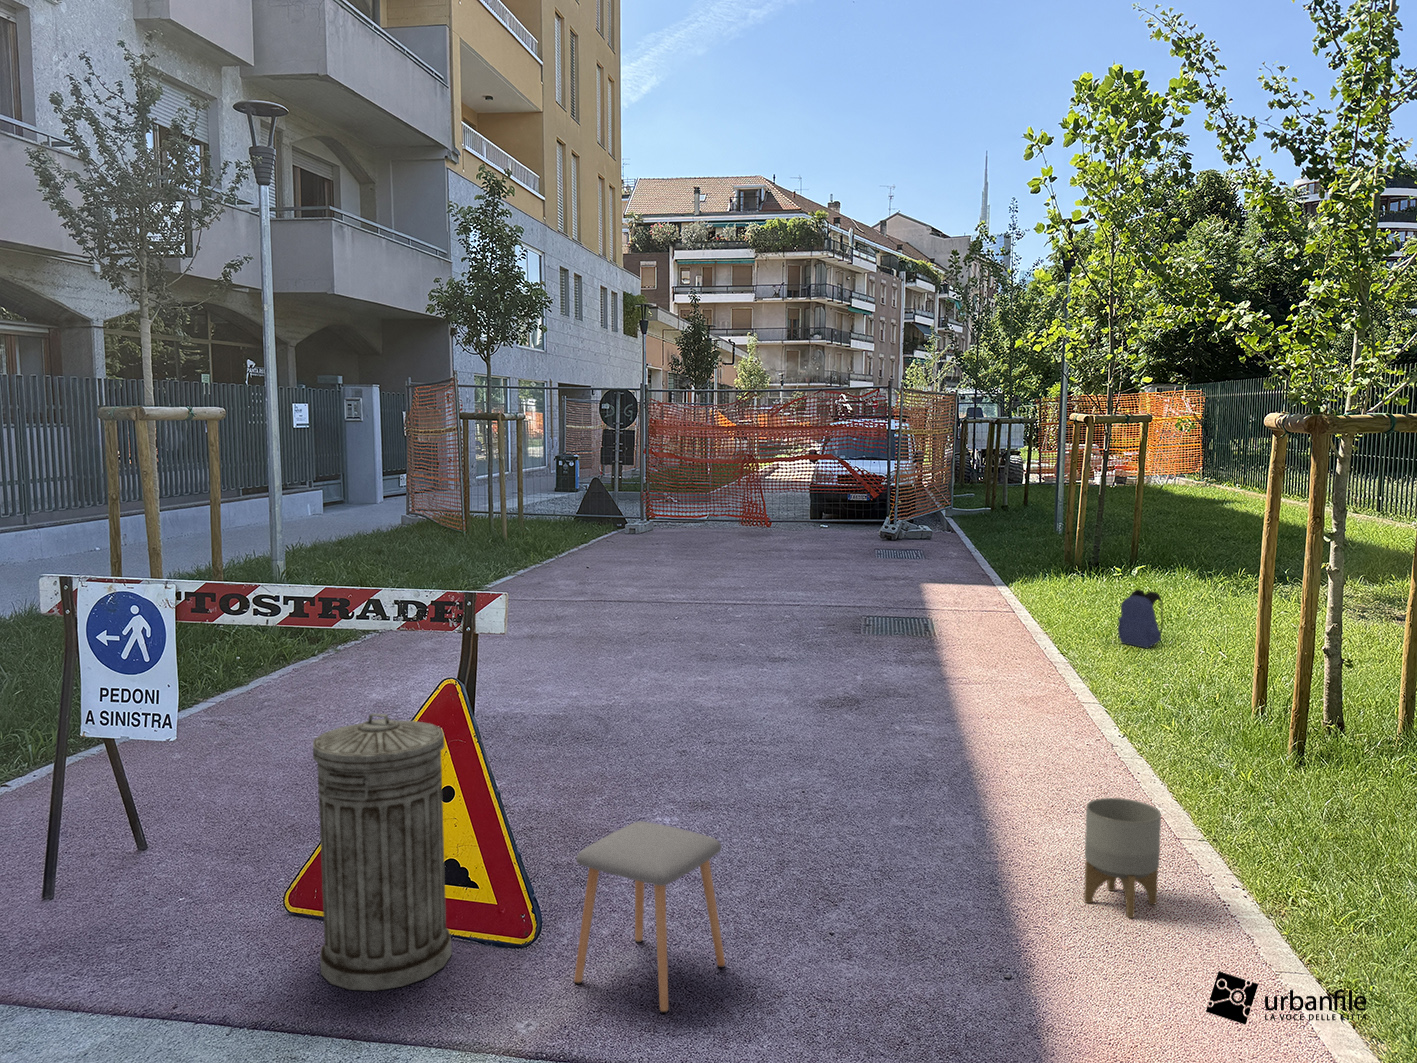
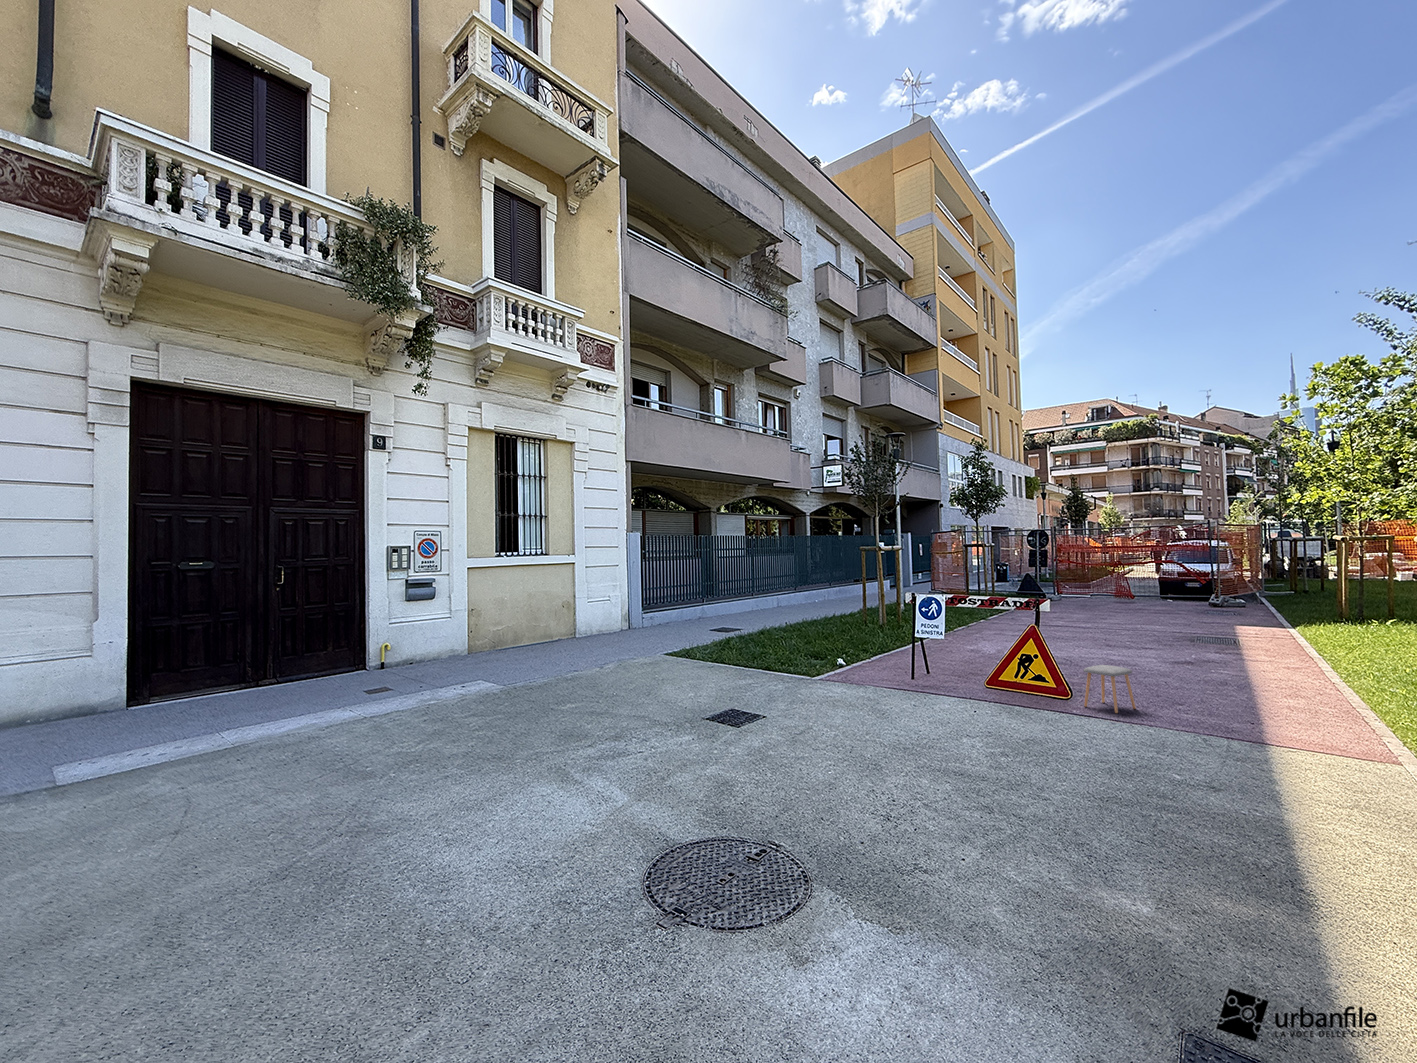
backpack: present [1118,589,1164,648] -> none [1357,624,1390,654]
trash can: present [313,714,452,991] -> none [999,629,1041,702]
planter: present [1084,798,1161,918] -> none [1285,677,1322,716]

